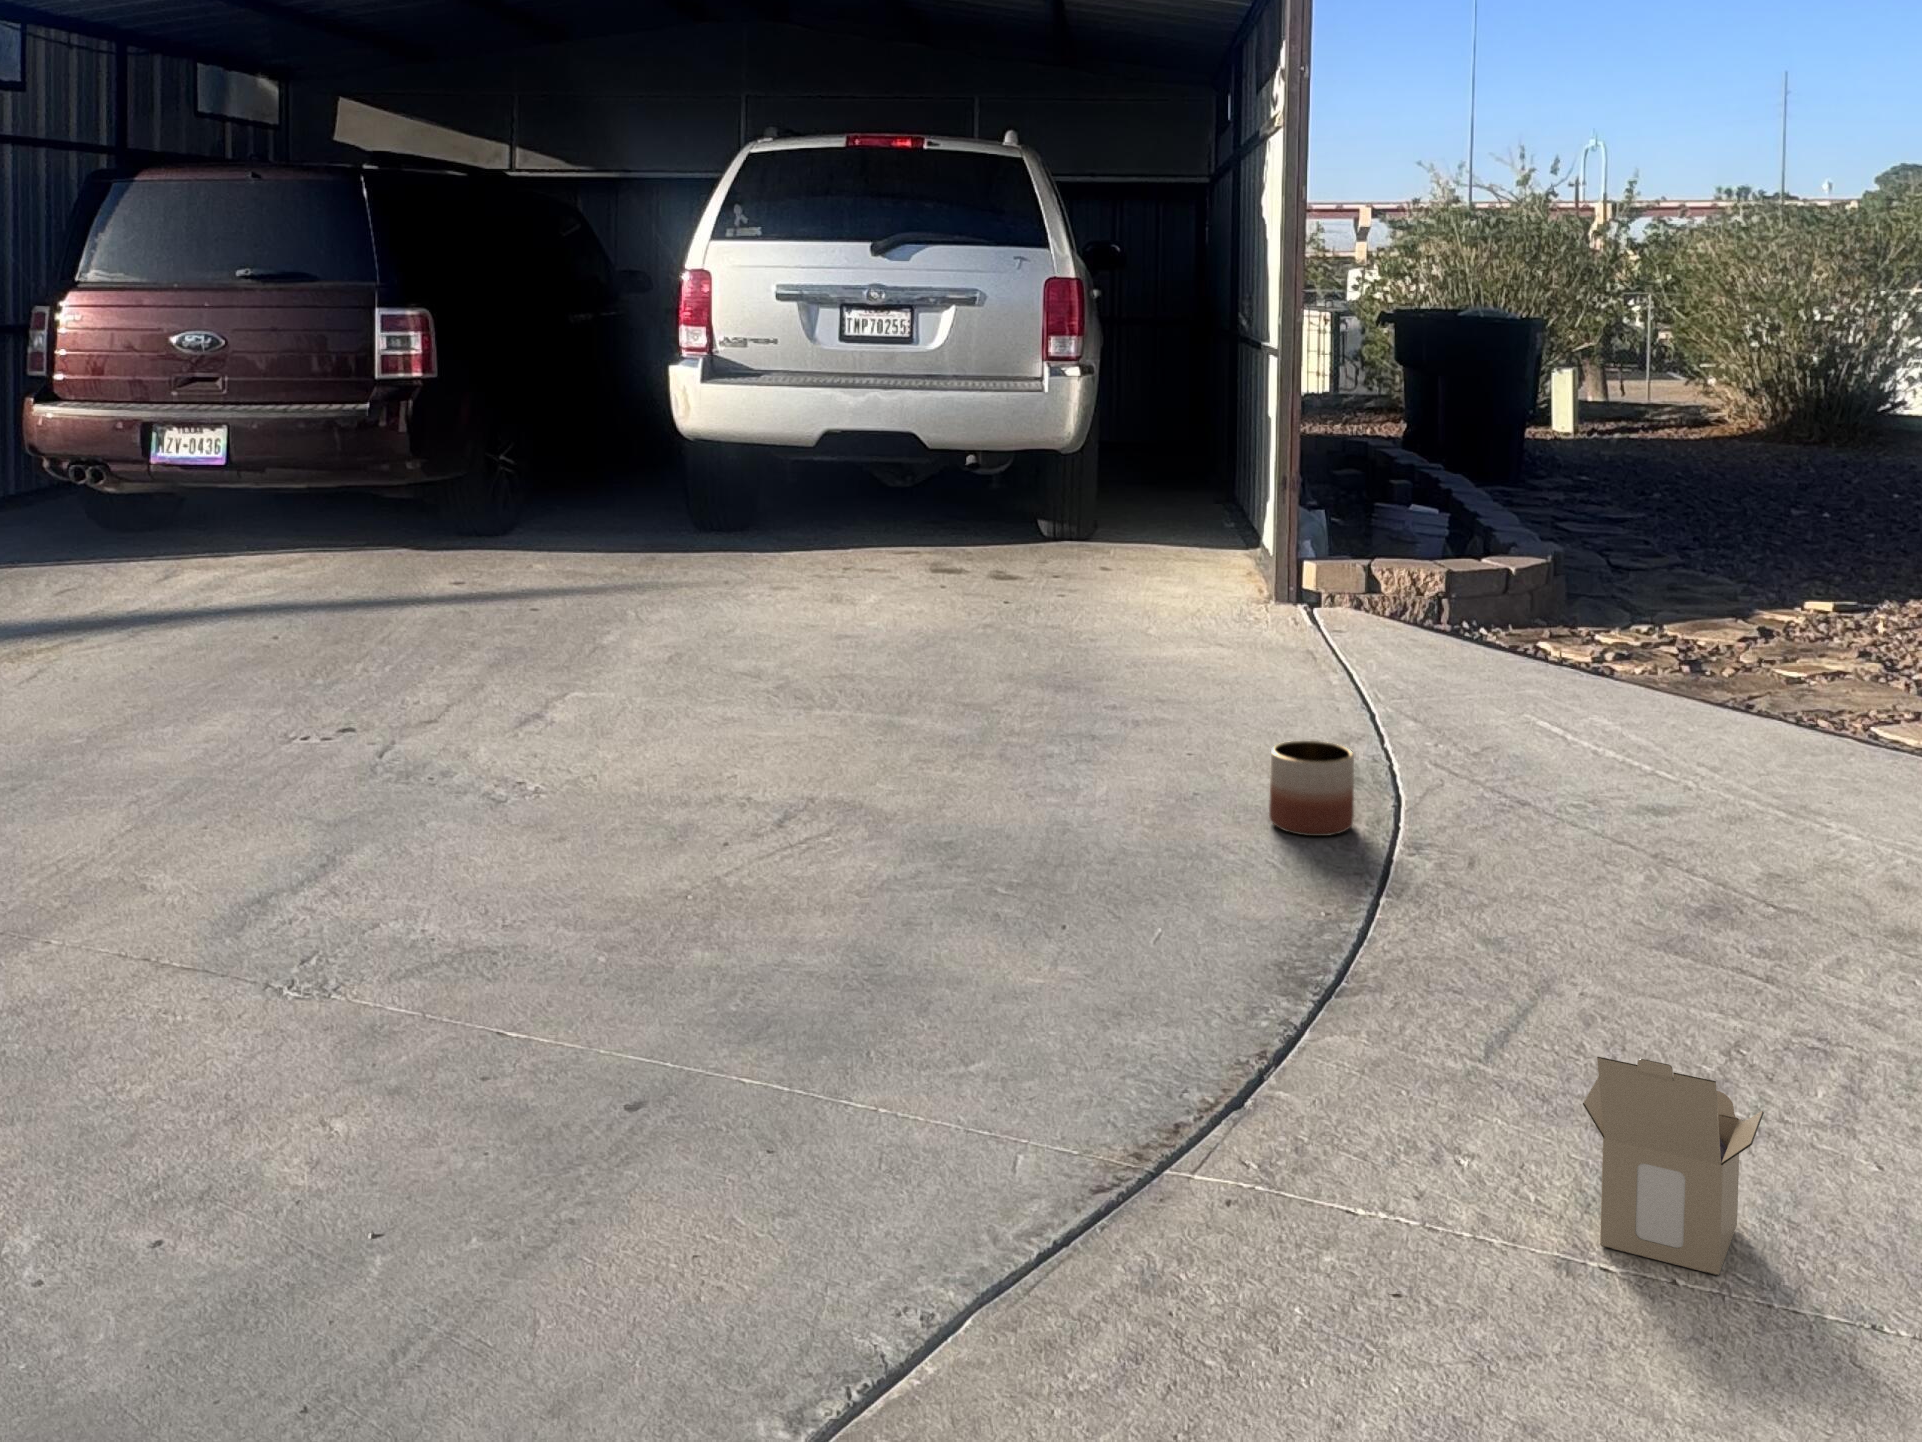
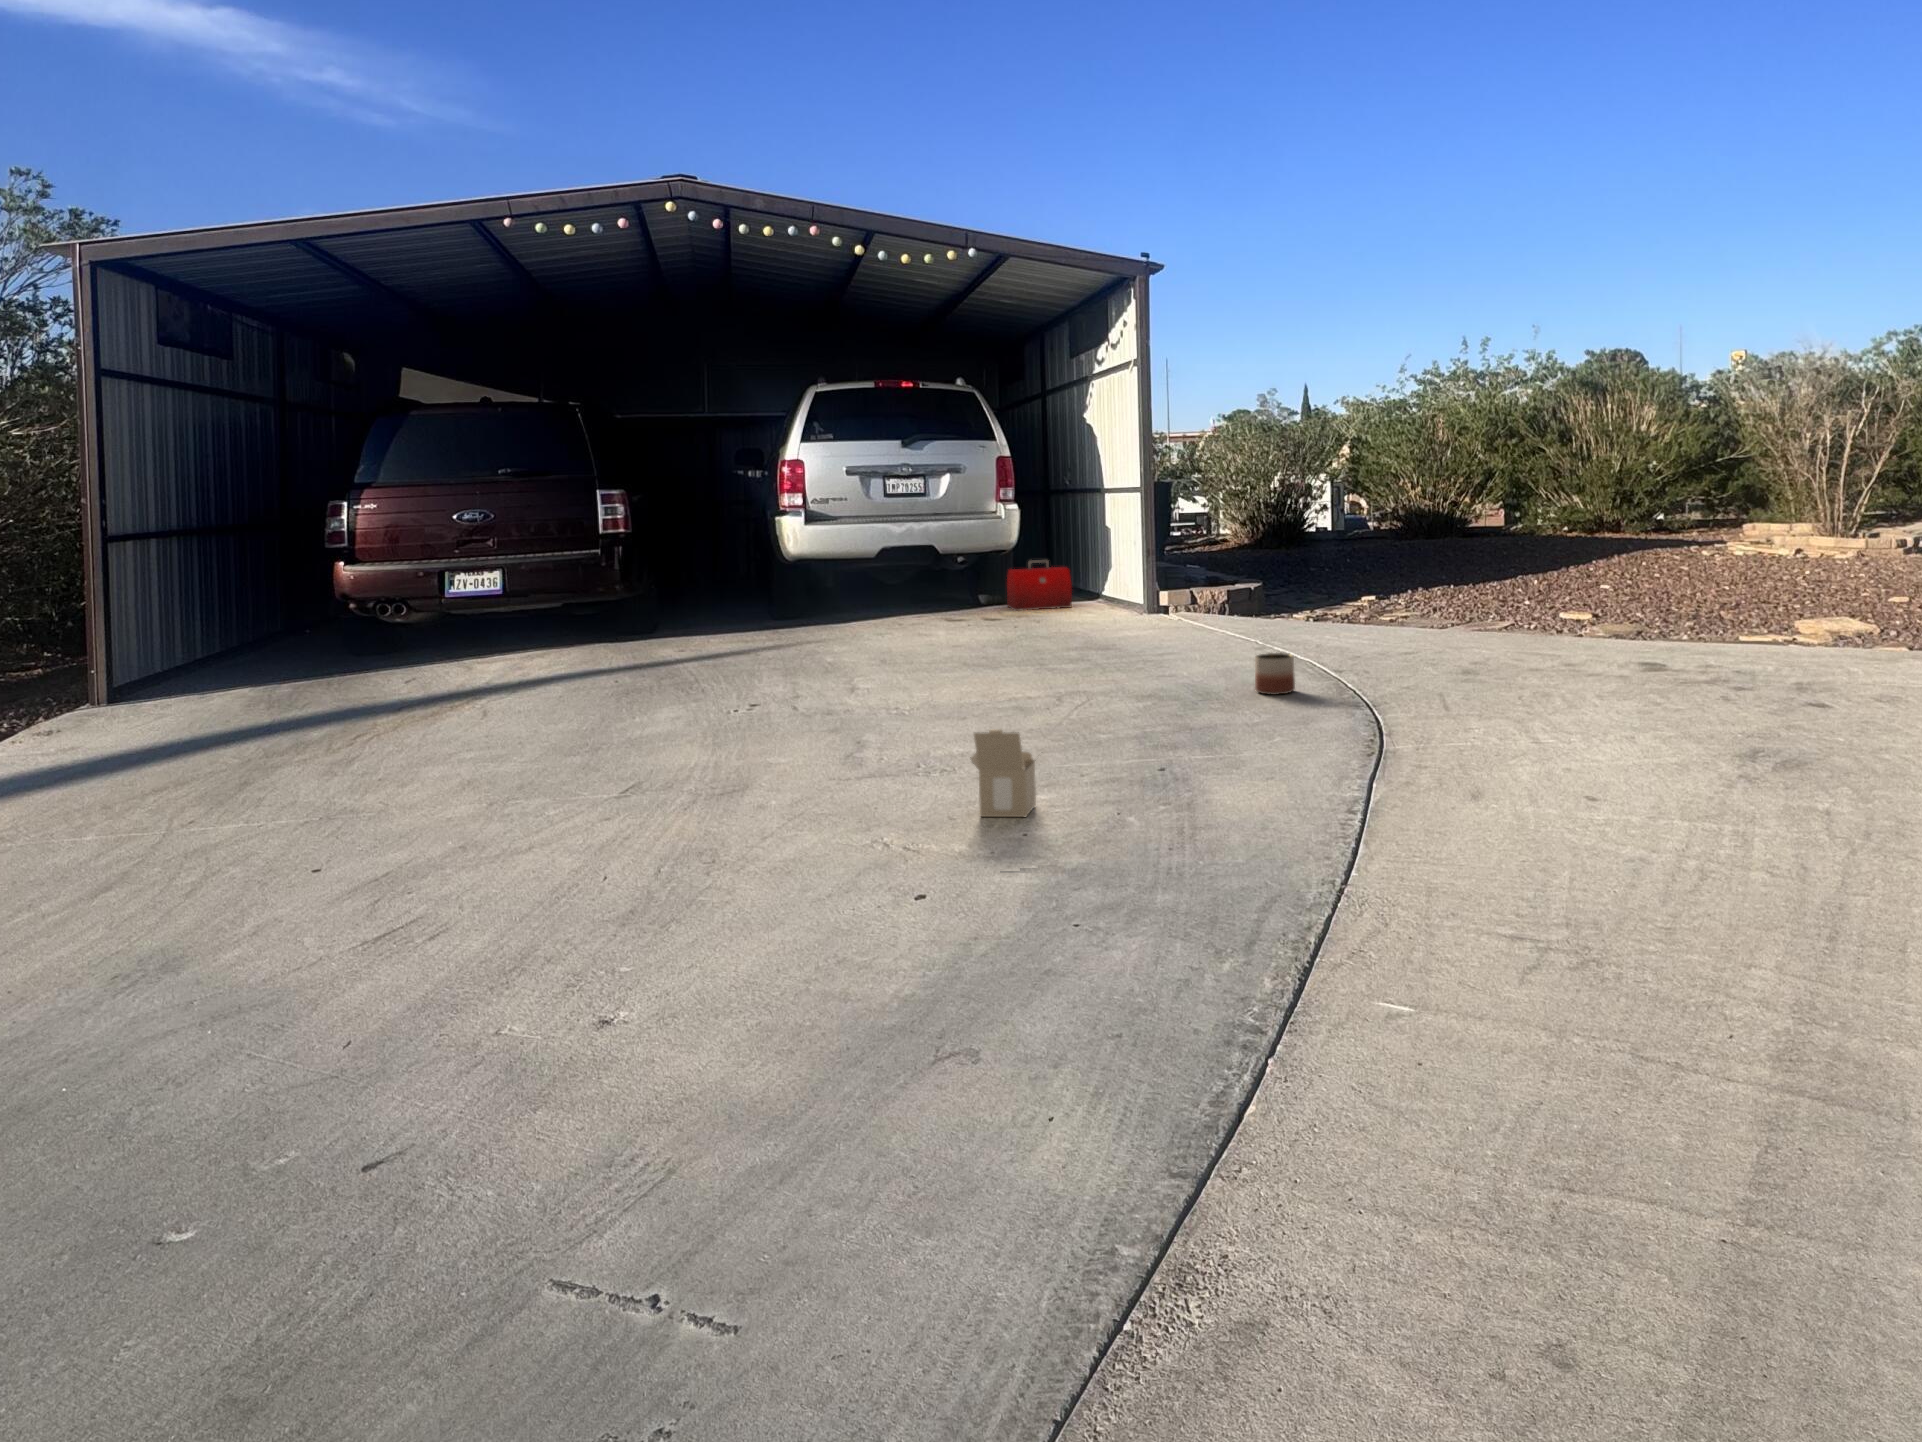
toolbox: none [1140,449,1241,535] -> present [1007,560,1072,611]
cardboard box: present [1583,1057,1764,1275] -> present [970,729,1036,817]

